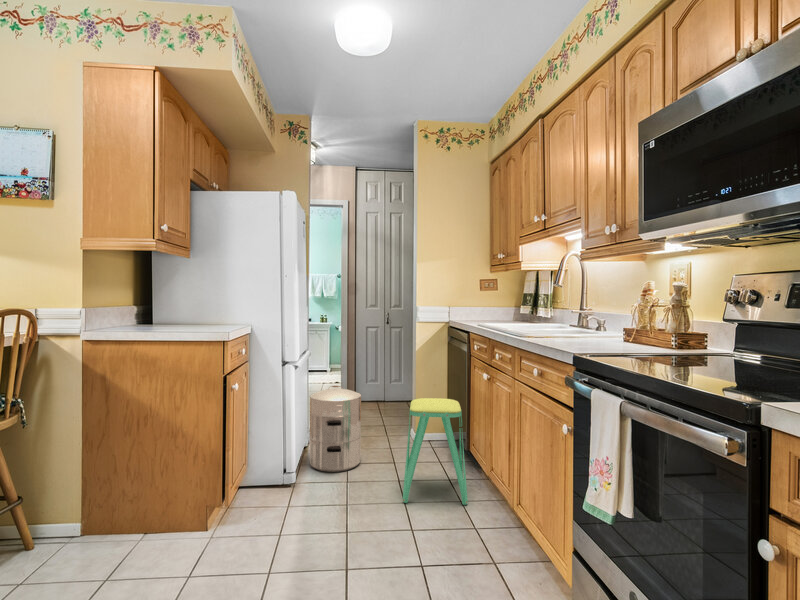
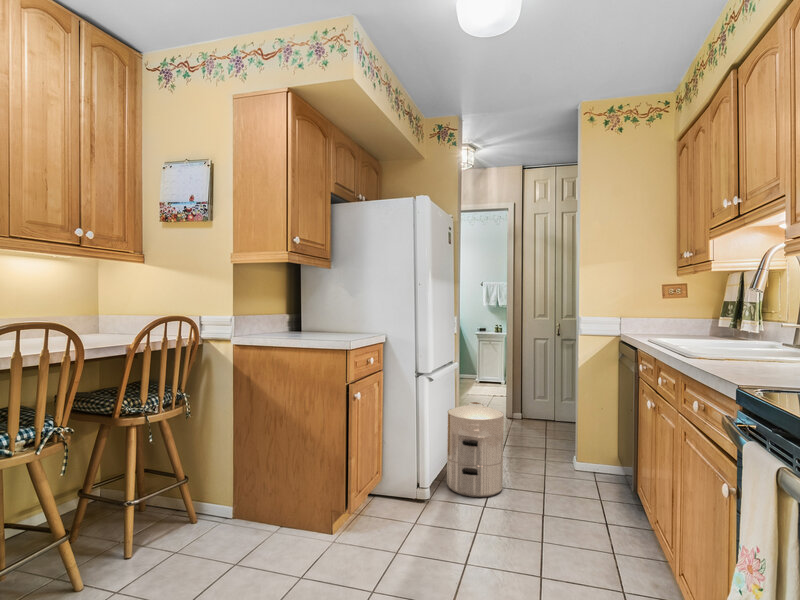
stool: present [403,398,468,505] -> none [537,426,623,565]

